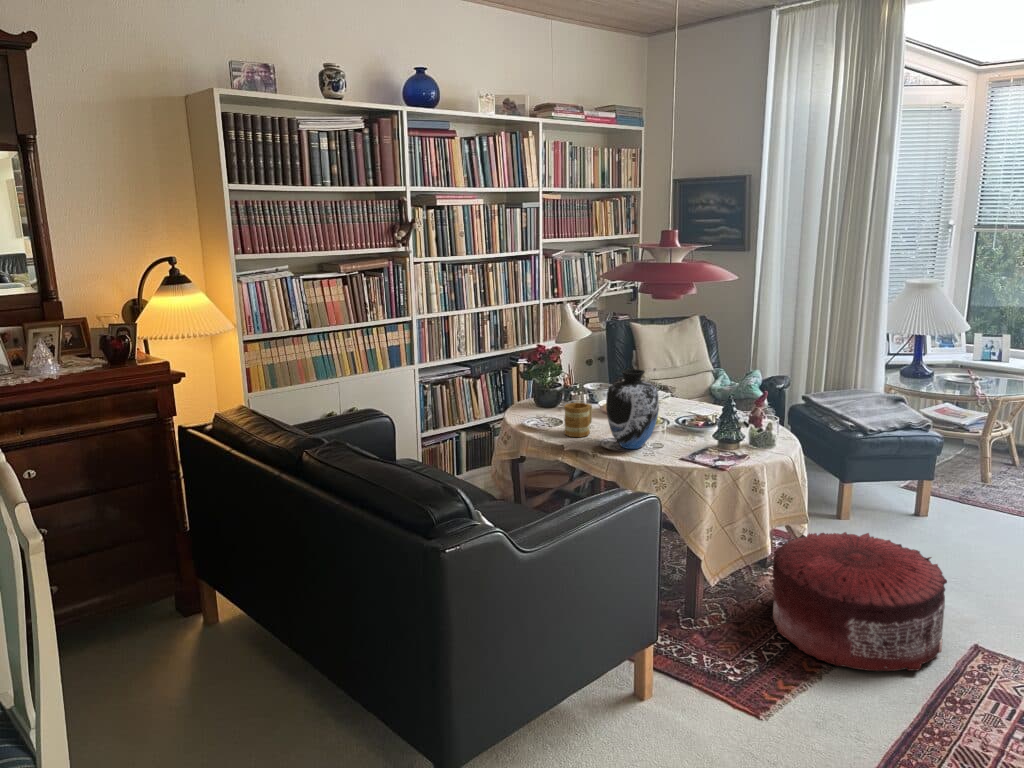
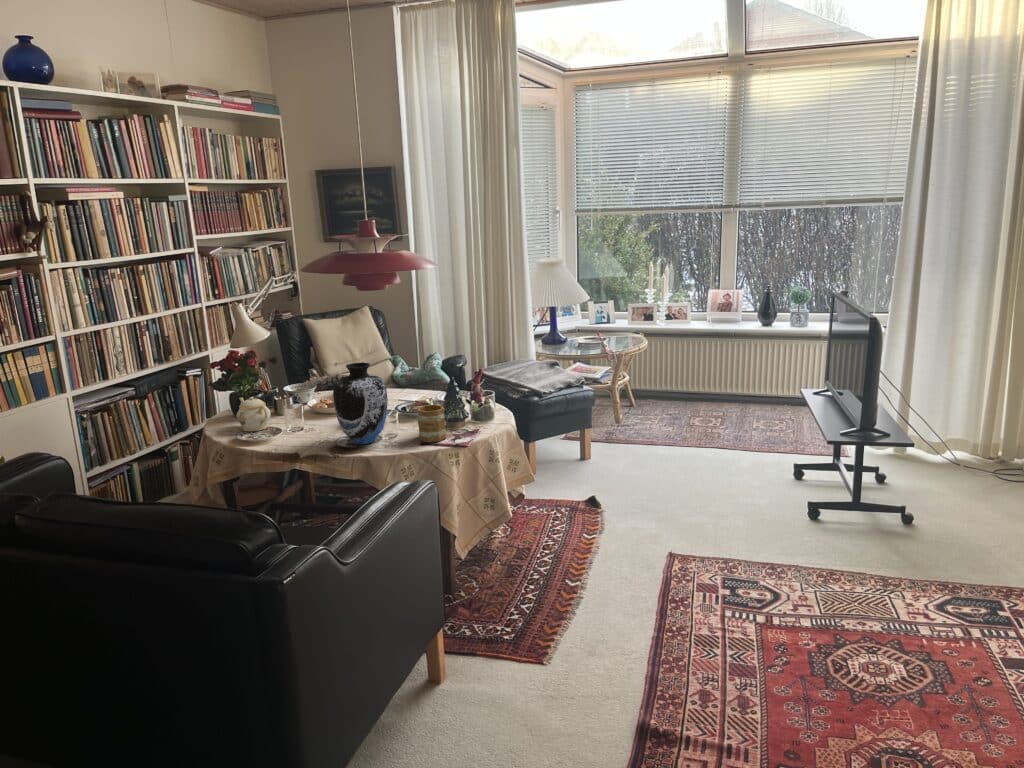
teapot: none [531,388,561,421] -> present [237,397,271,431]
mug: present [564,403,592,437] -> present [417,404,446,442]
pouf: present [772,532,947,671] -> none [511,480,652,601]

